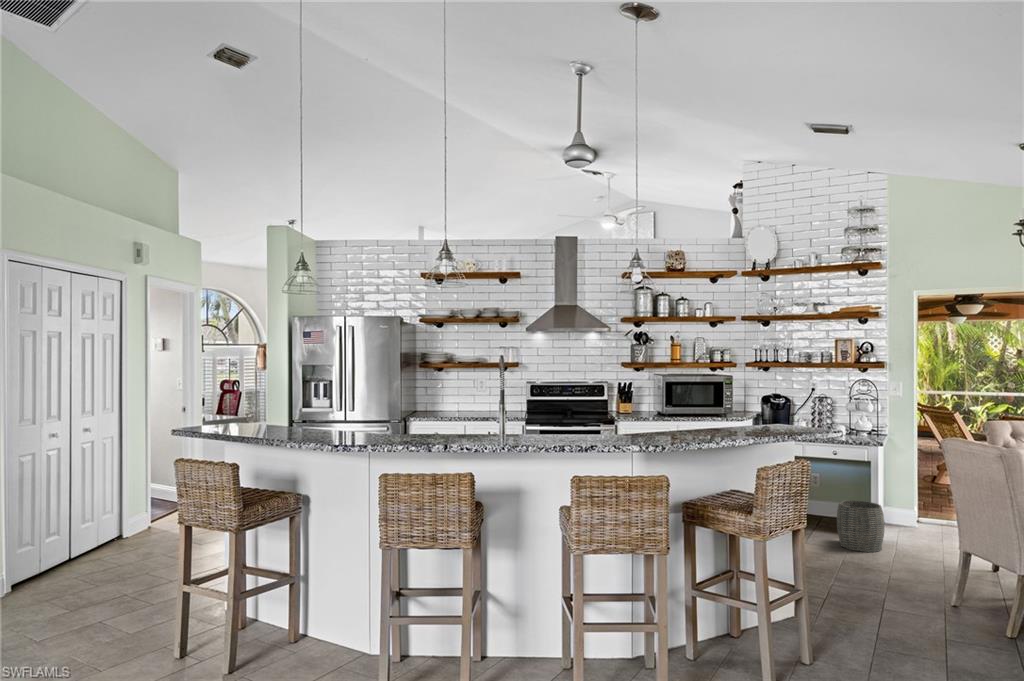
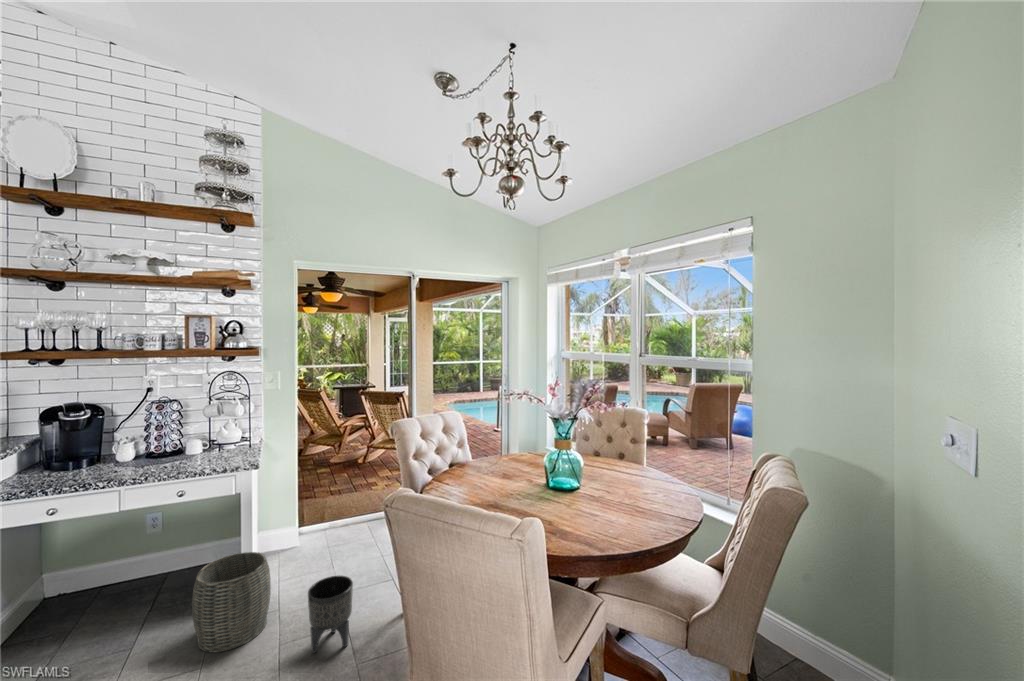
planter: none [903,525,937,572] -> present [308,576,353,653]

